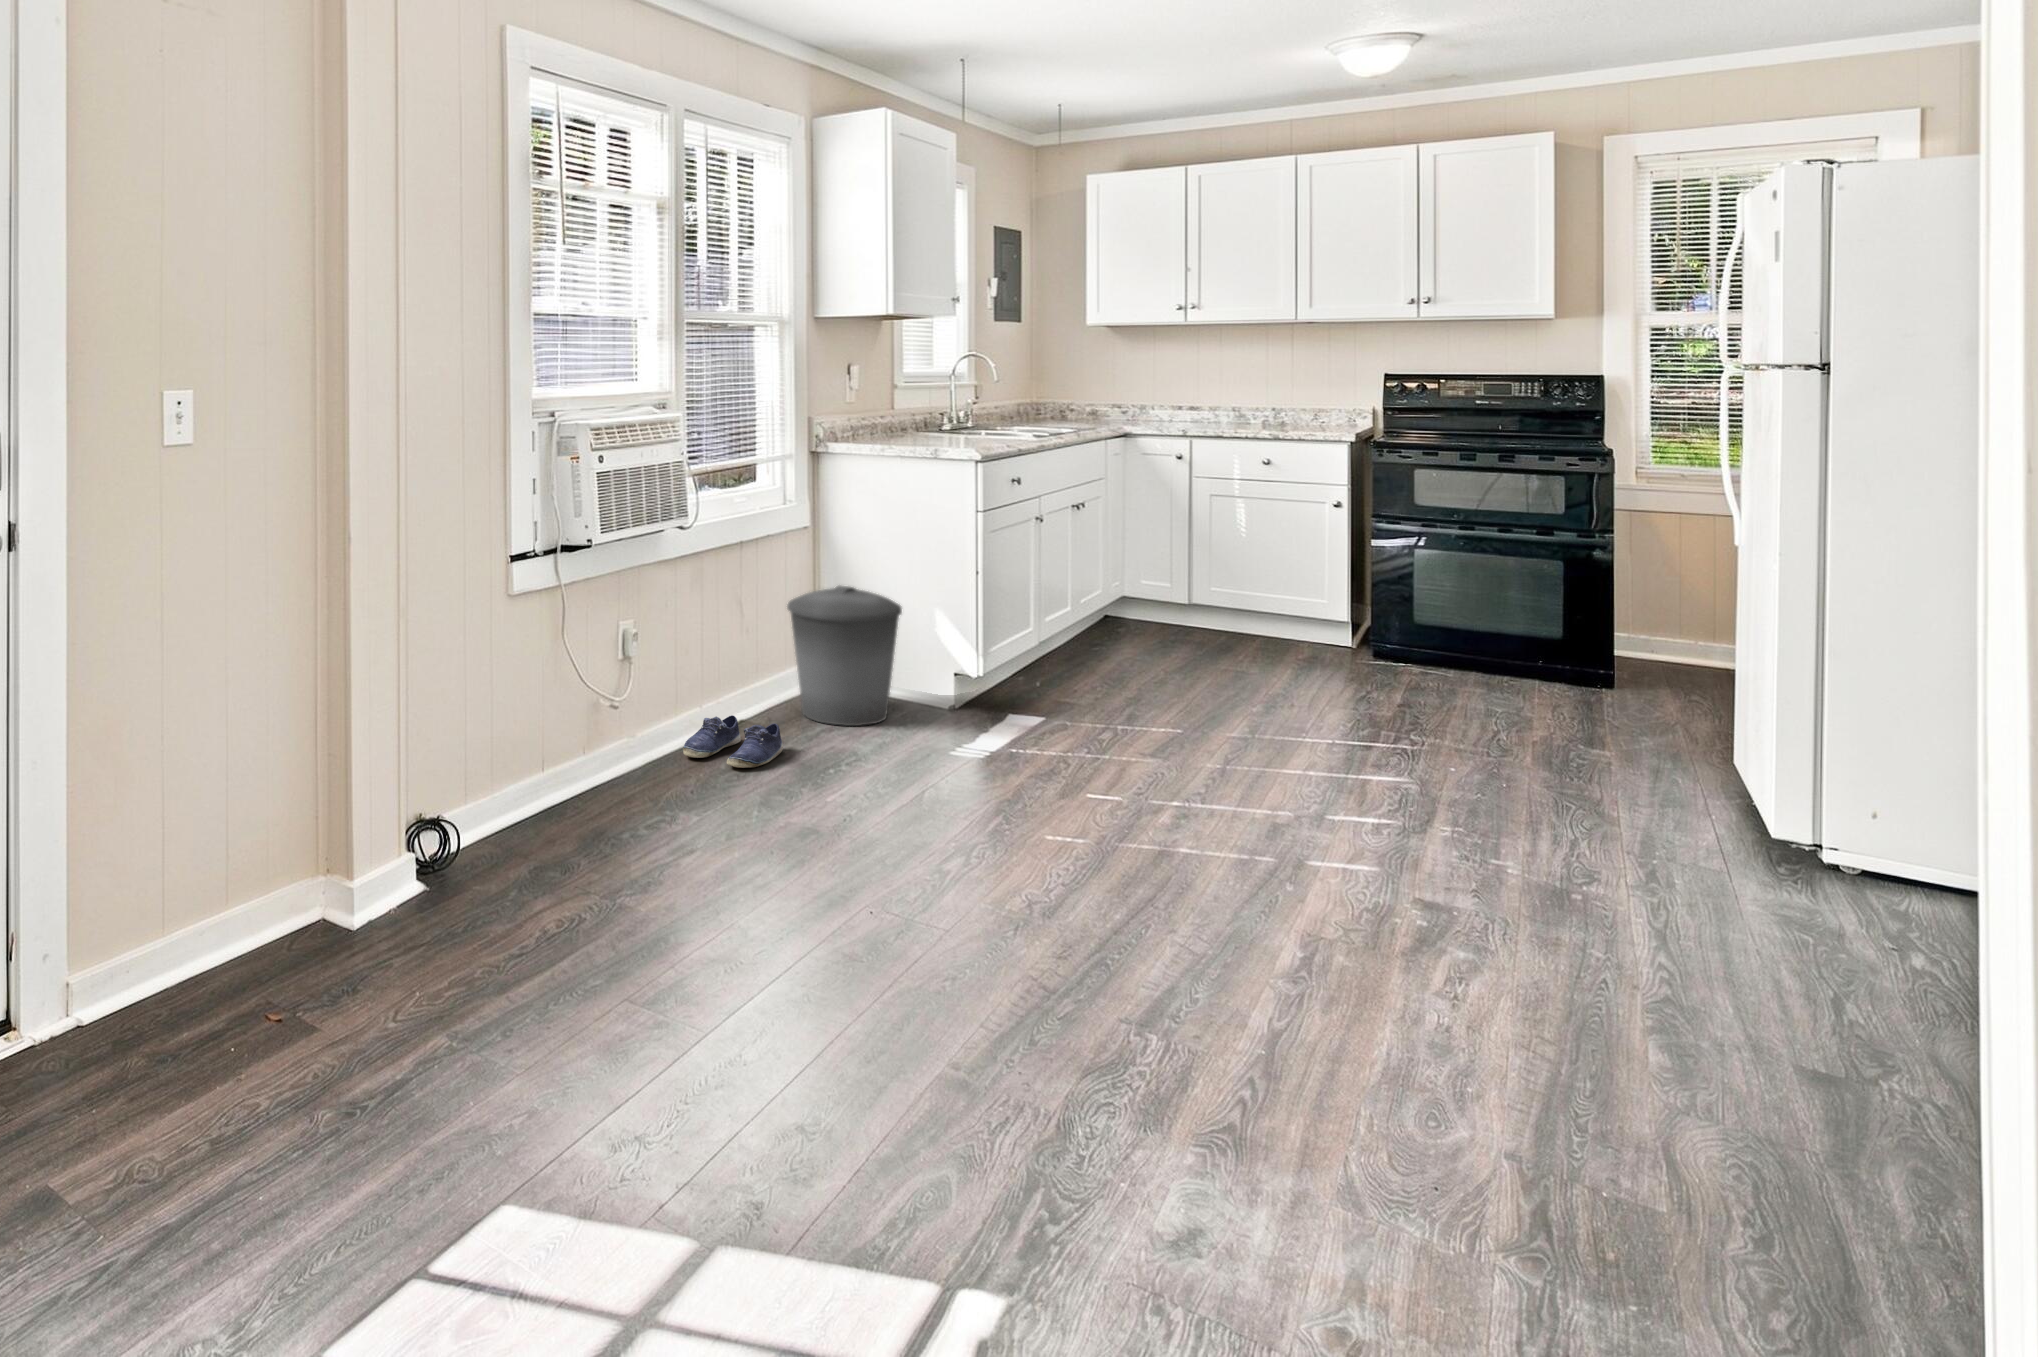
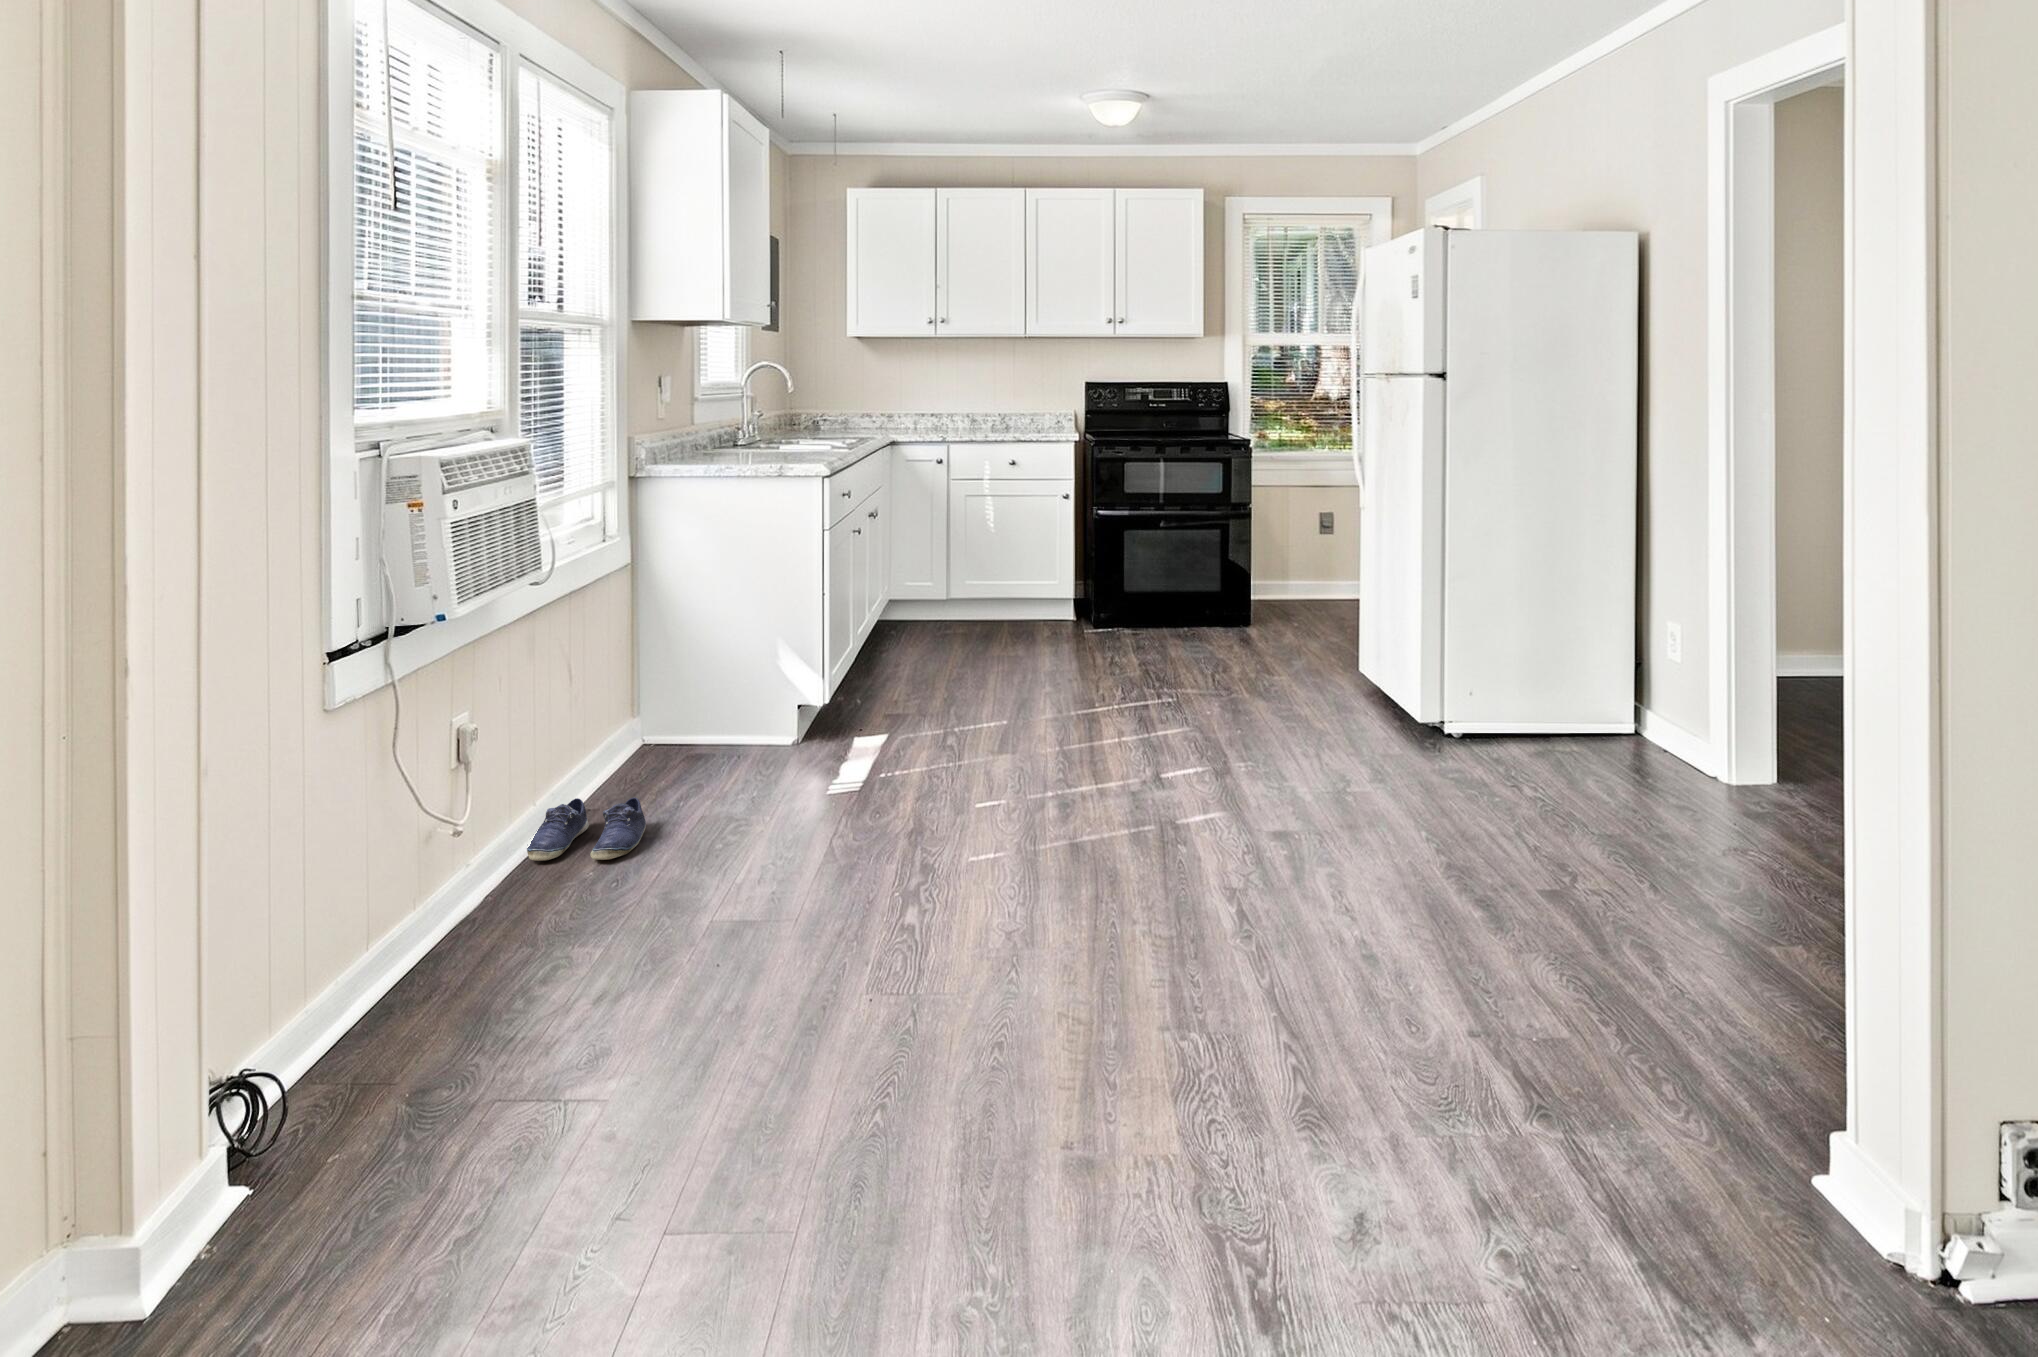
trash can: present [787,586,902,726] -> none [617,627,749,785]

